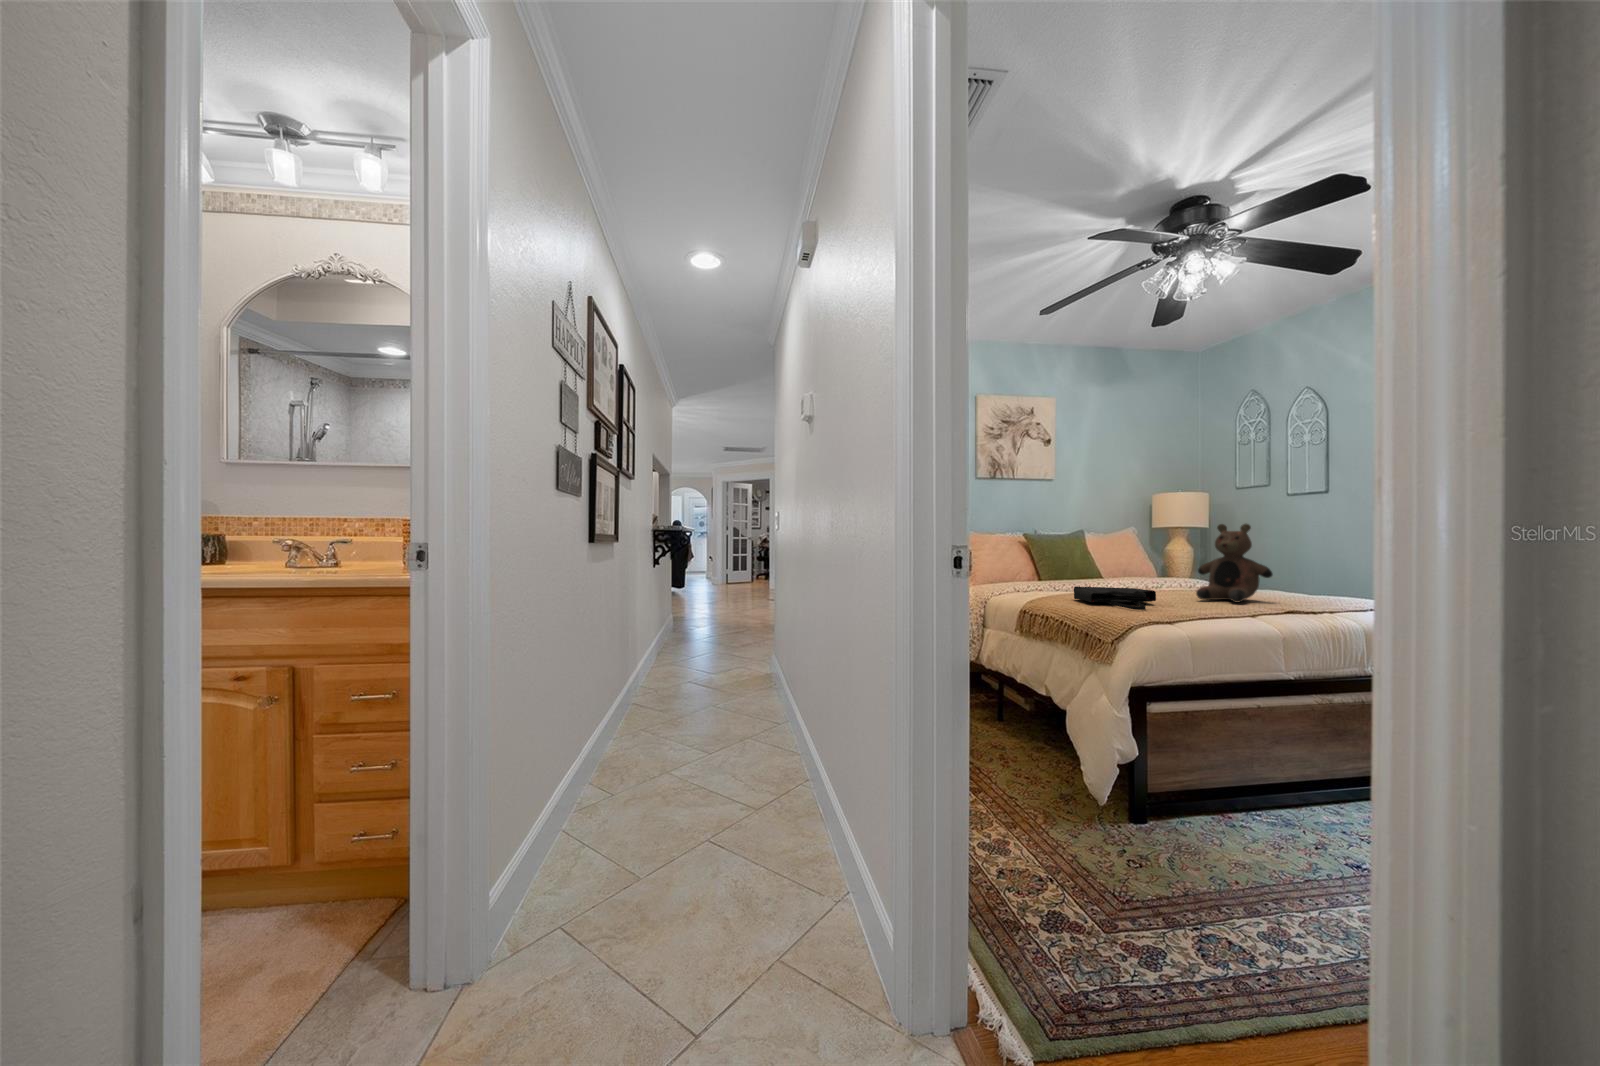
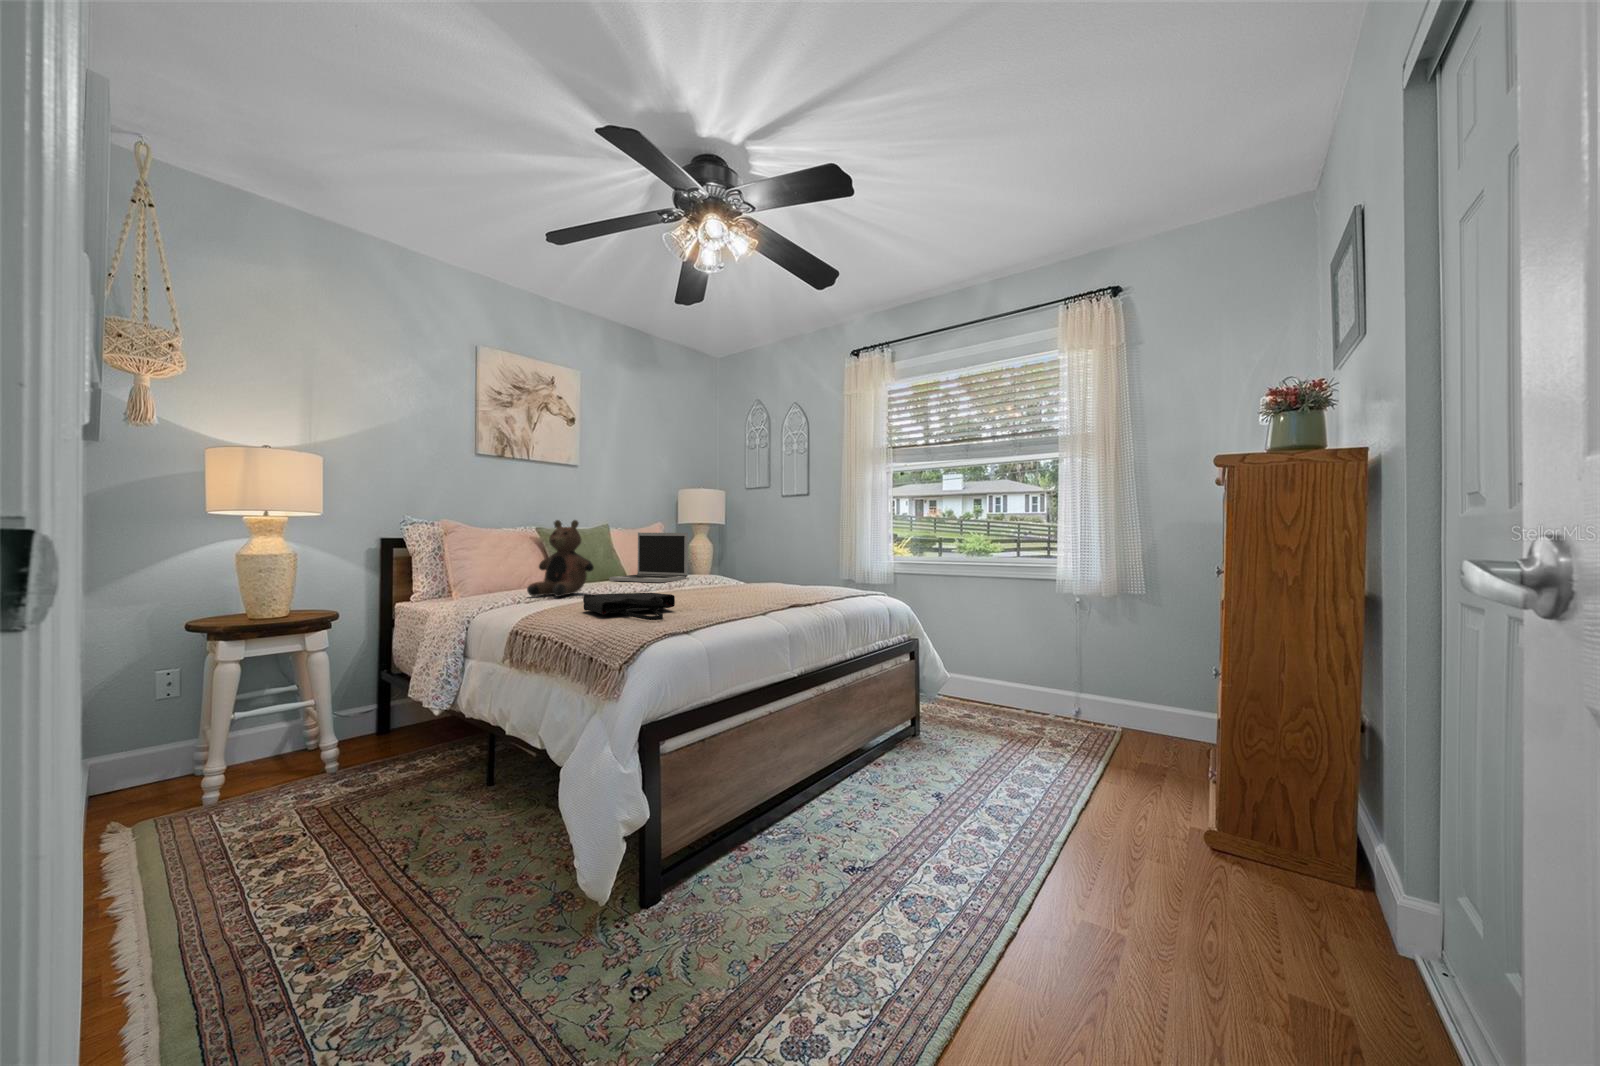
teddy bear: present [1196,524,1273,602] -> present [527,520,594,597]
laptop: none [1088,537,1166,582] -> present [609,533,688,582]

